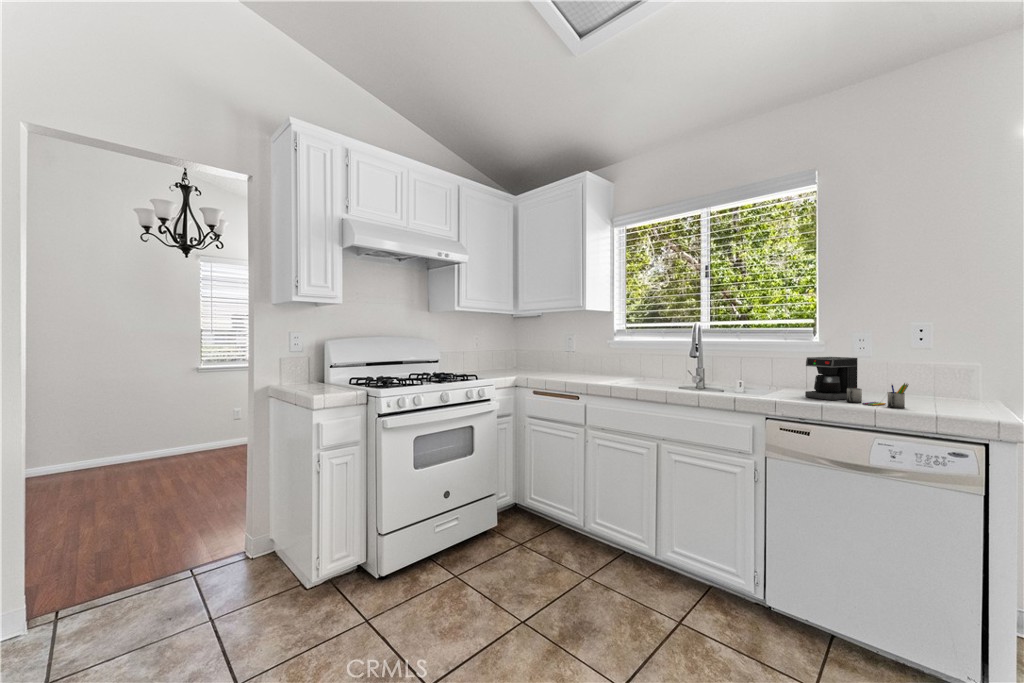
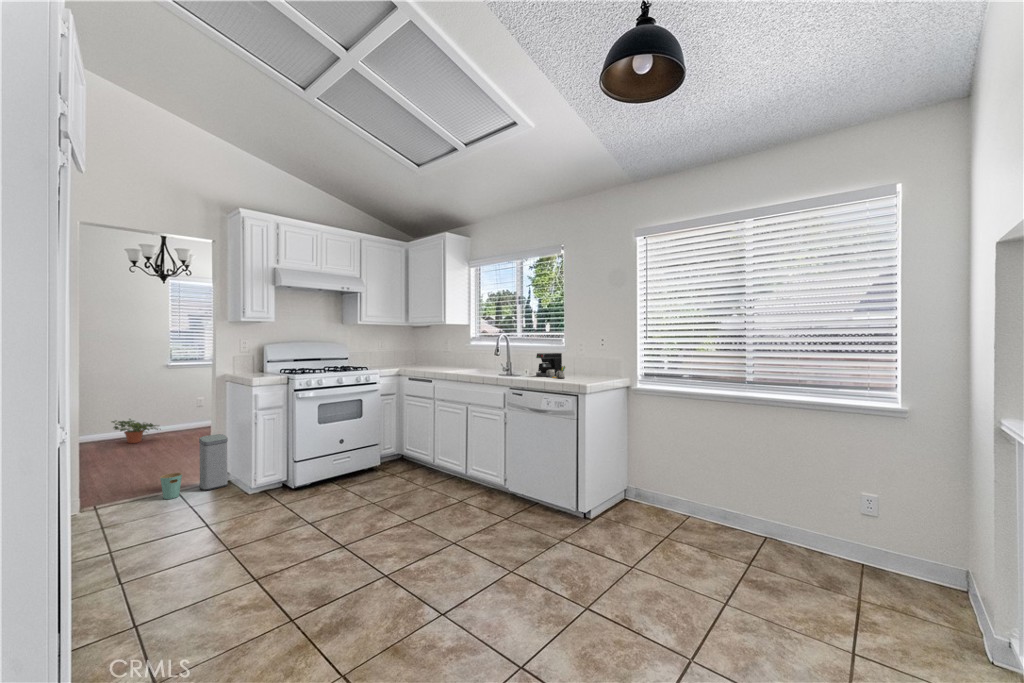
potted plant: none [121,434,186,467] -> present [112,419,161,443]
trash can: none [165,480,272,595] -> present [160,434,228,499]

